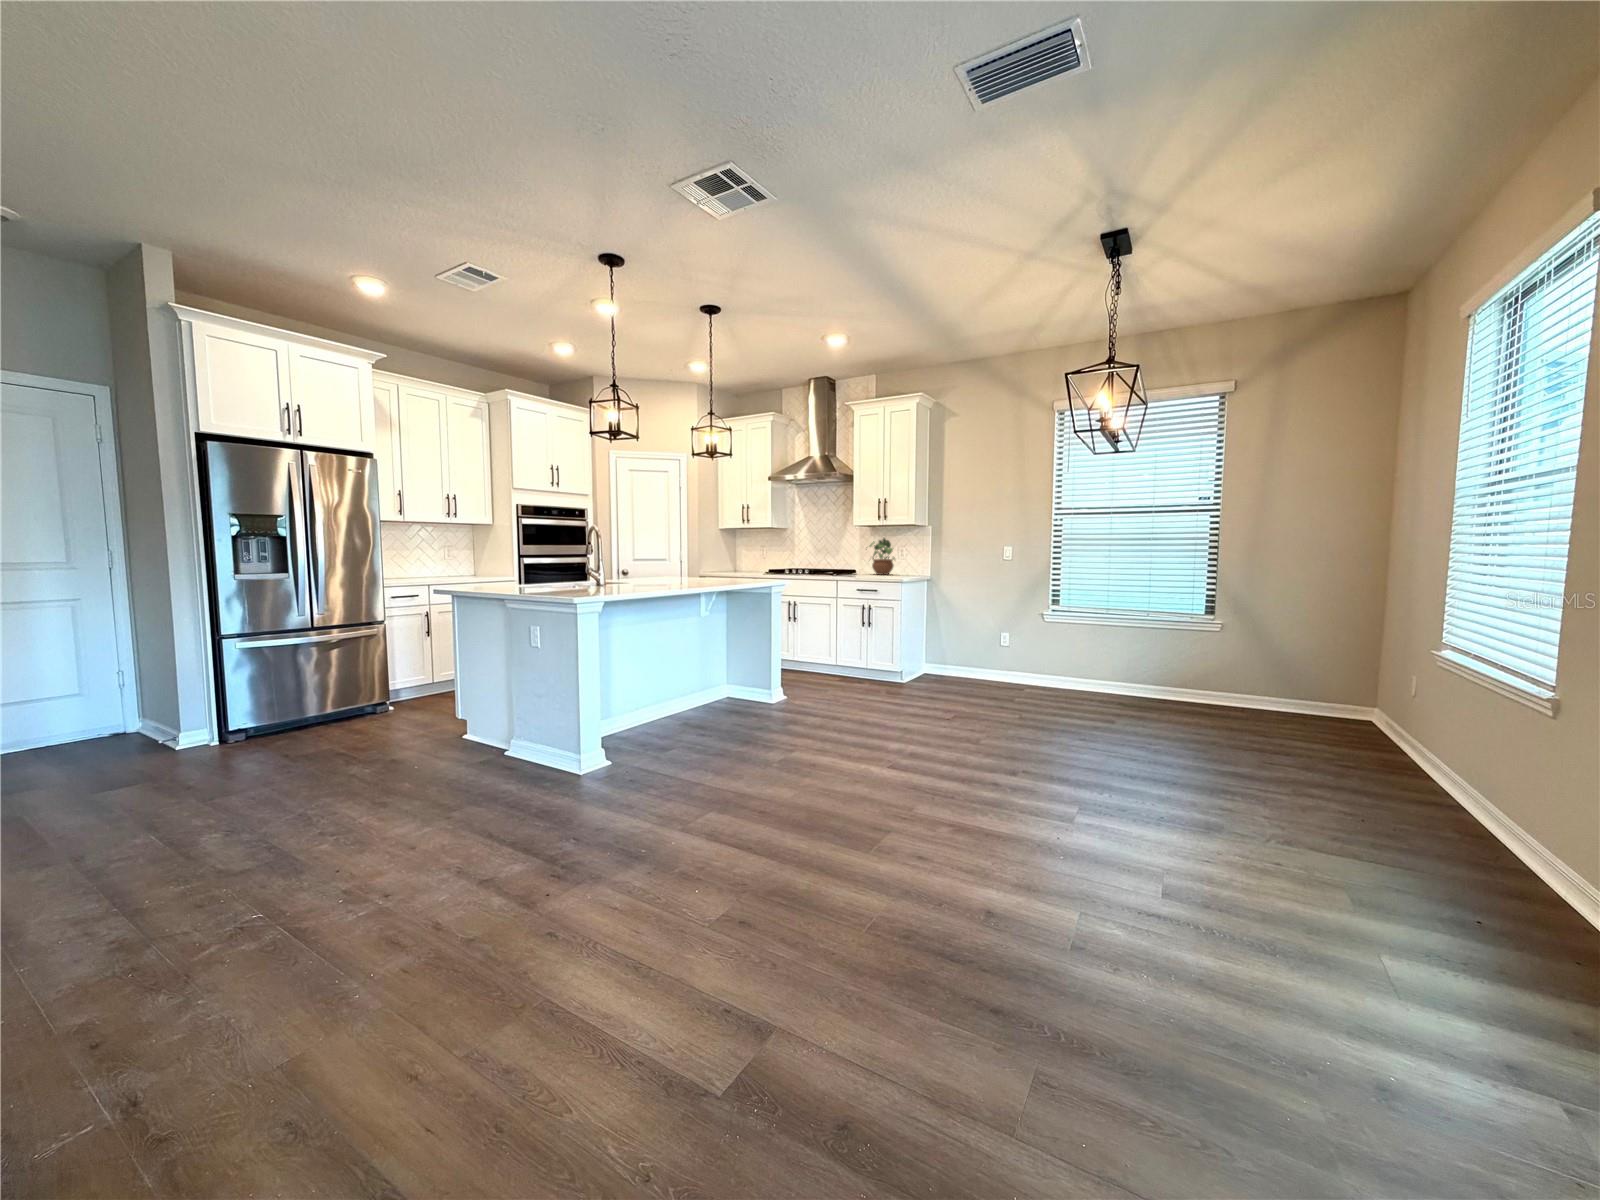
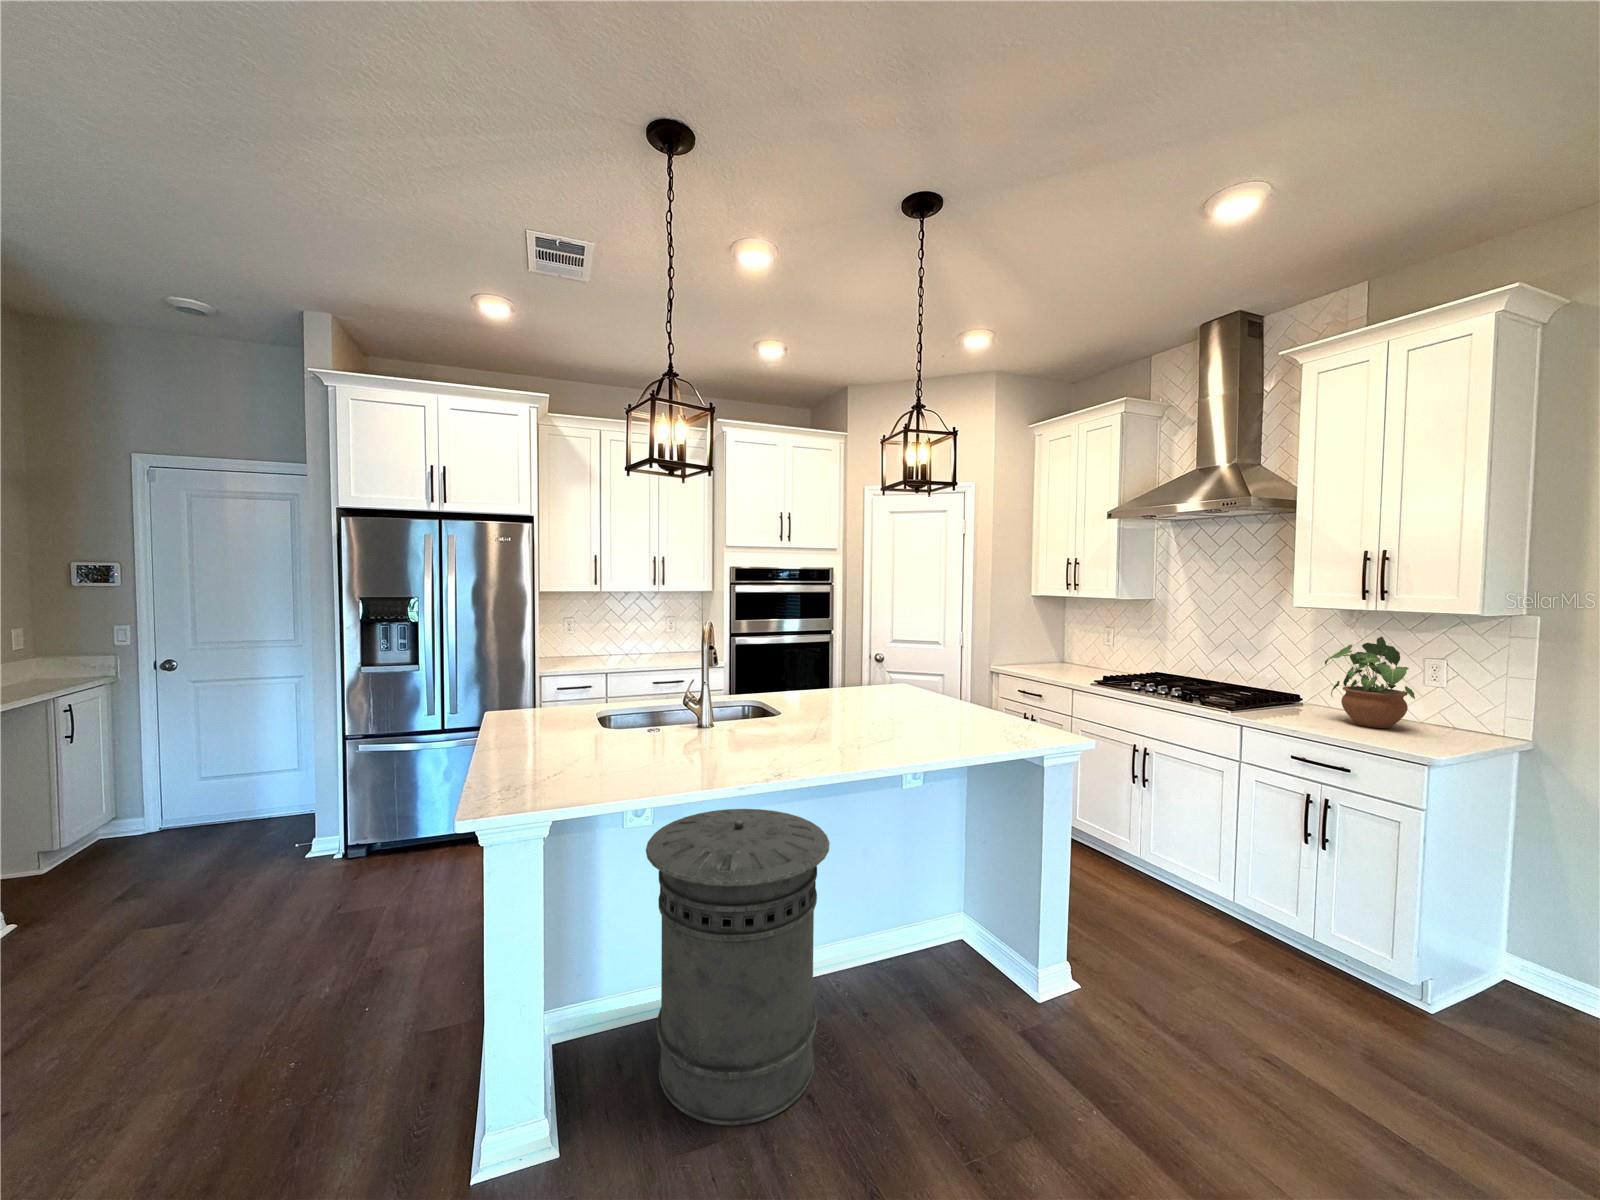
trash can: none [609,615,701,746] -> present [646,809,830,1125]

